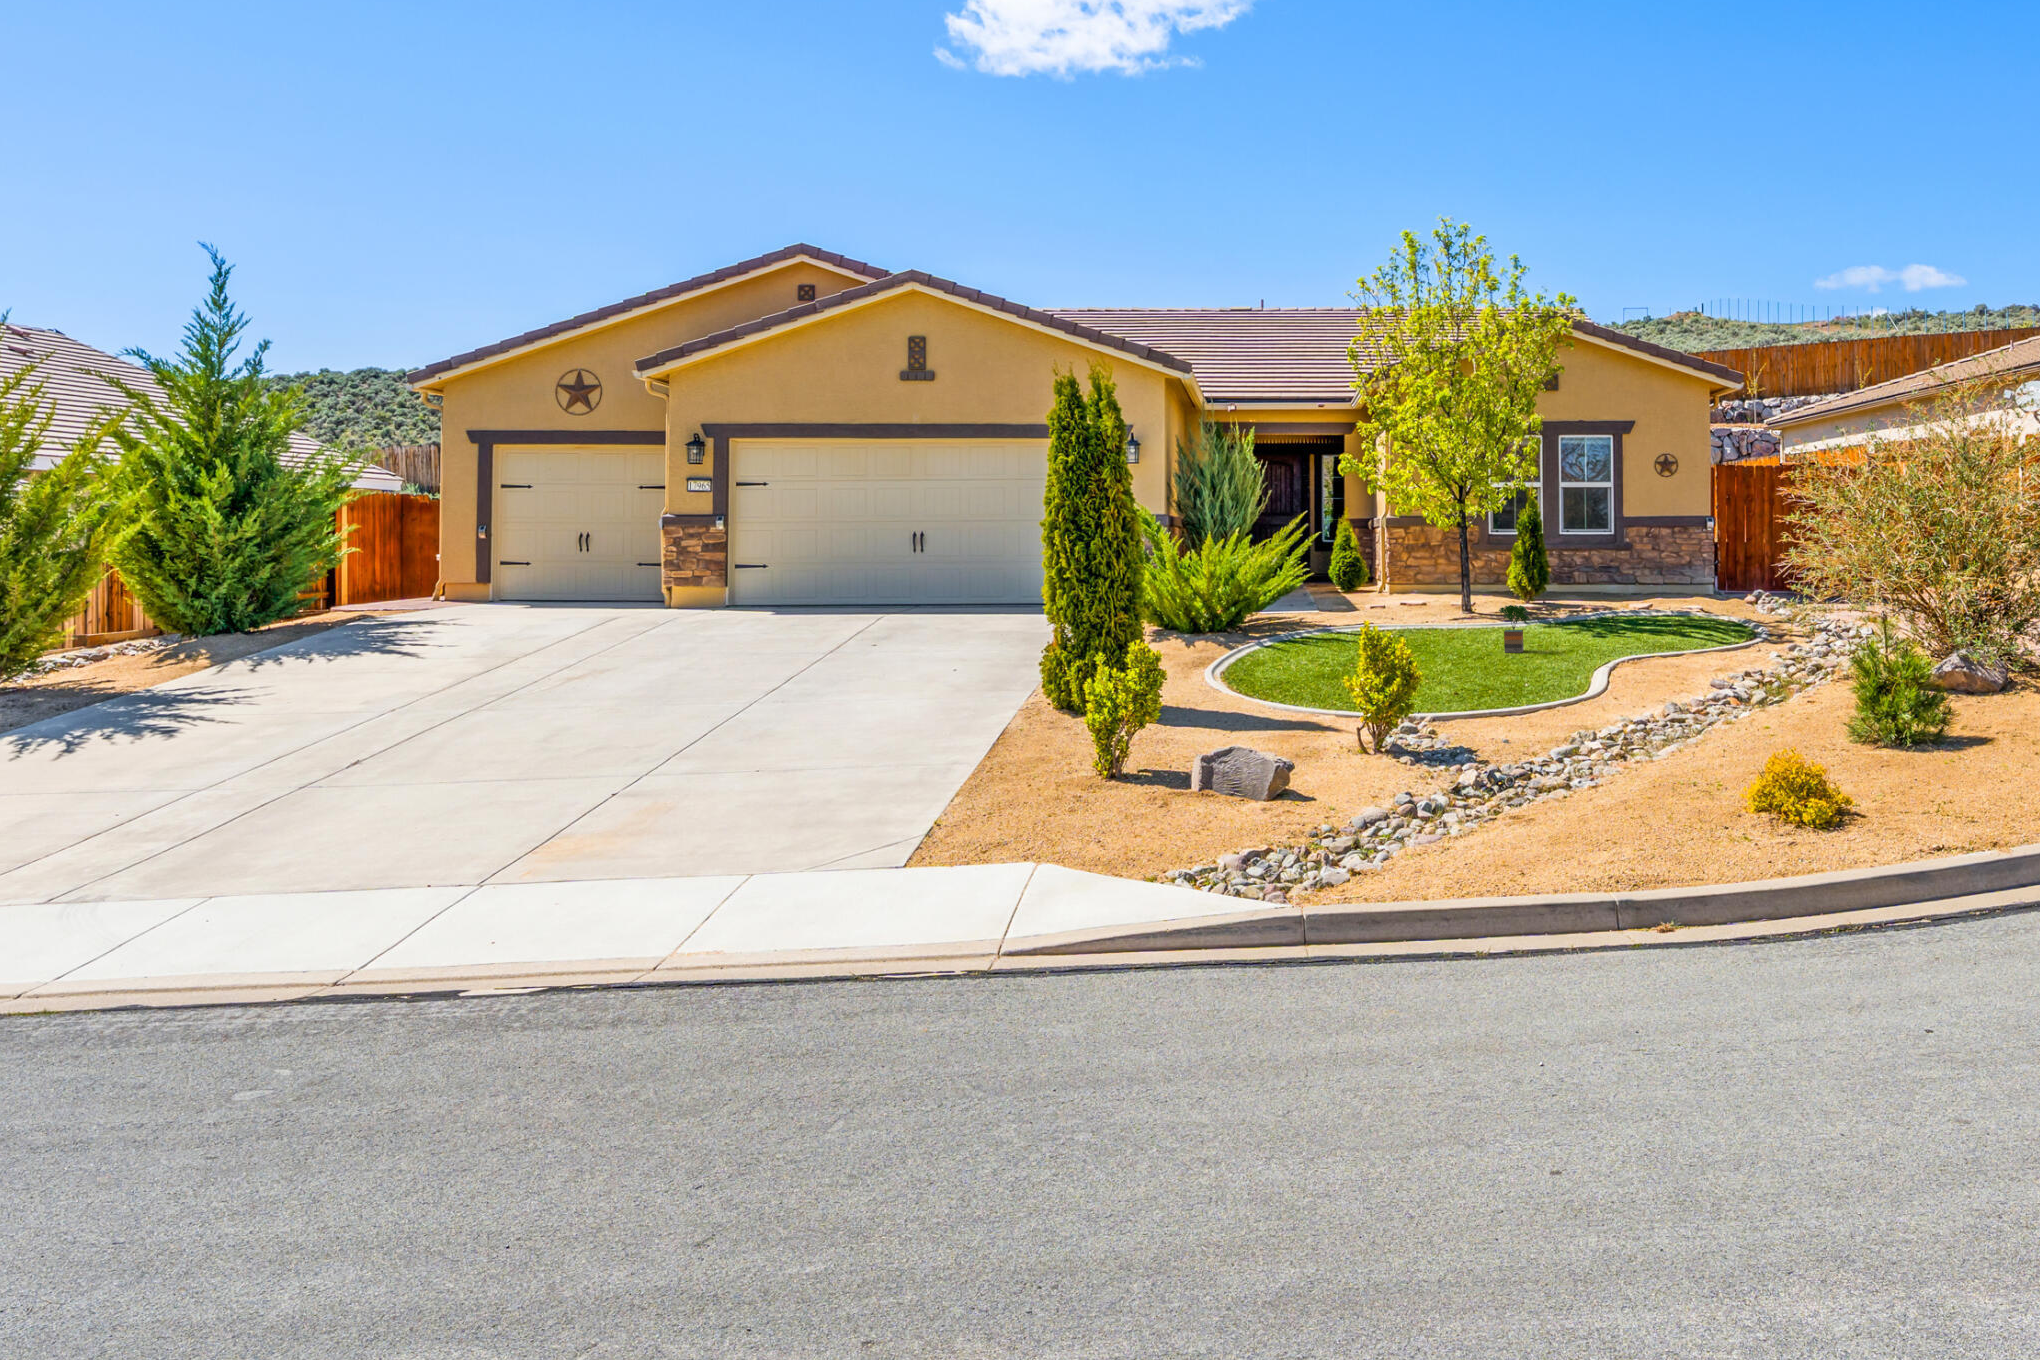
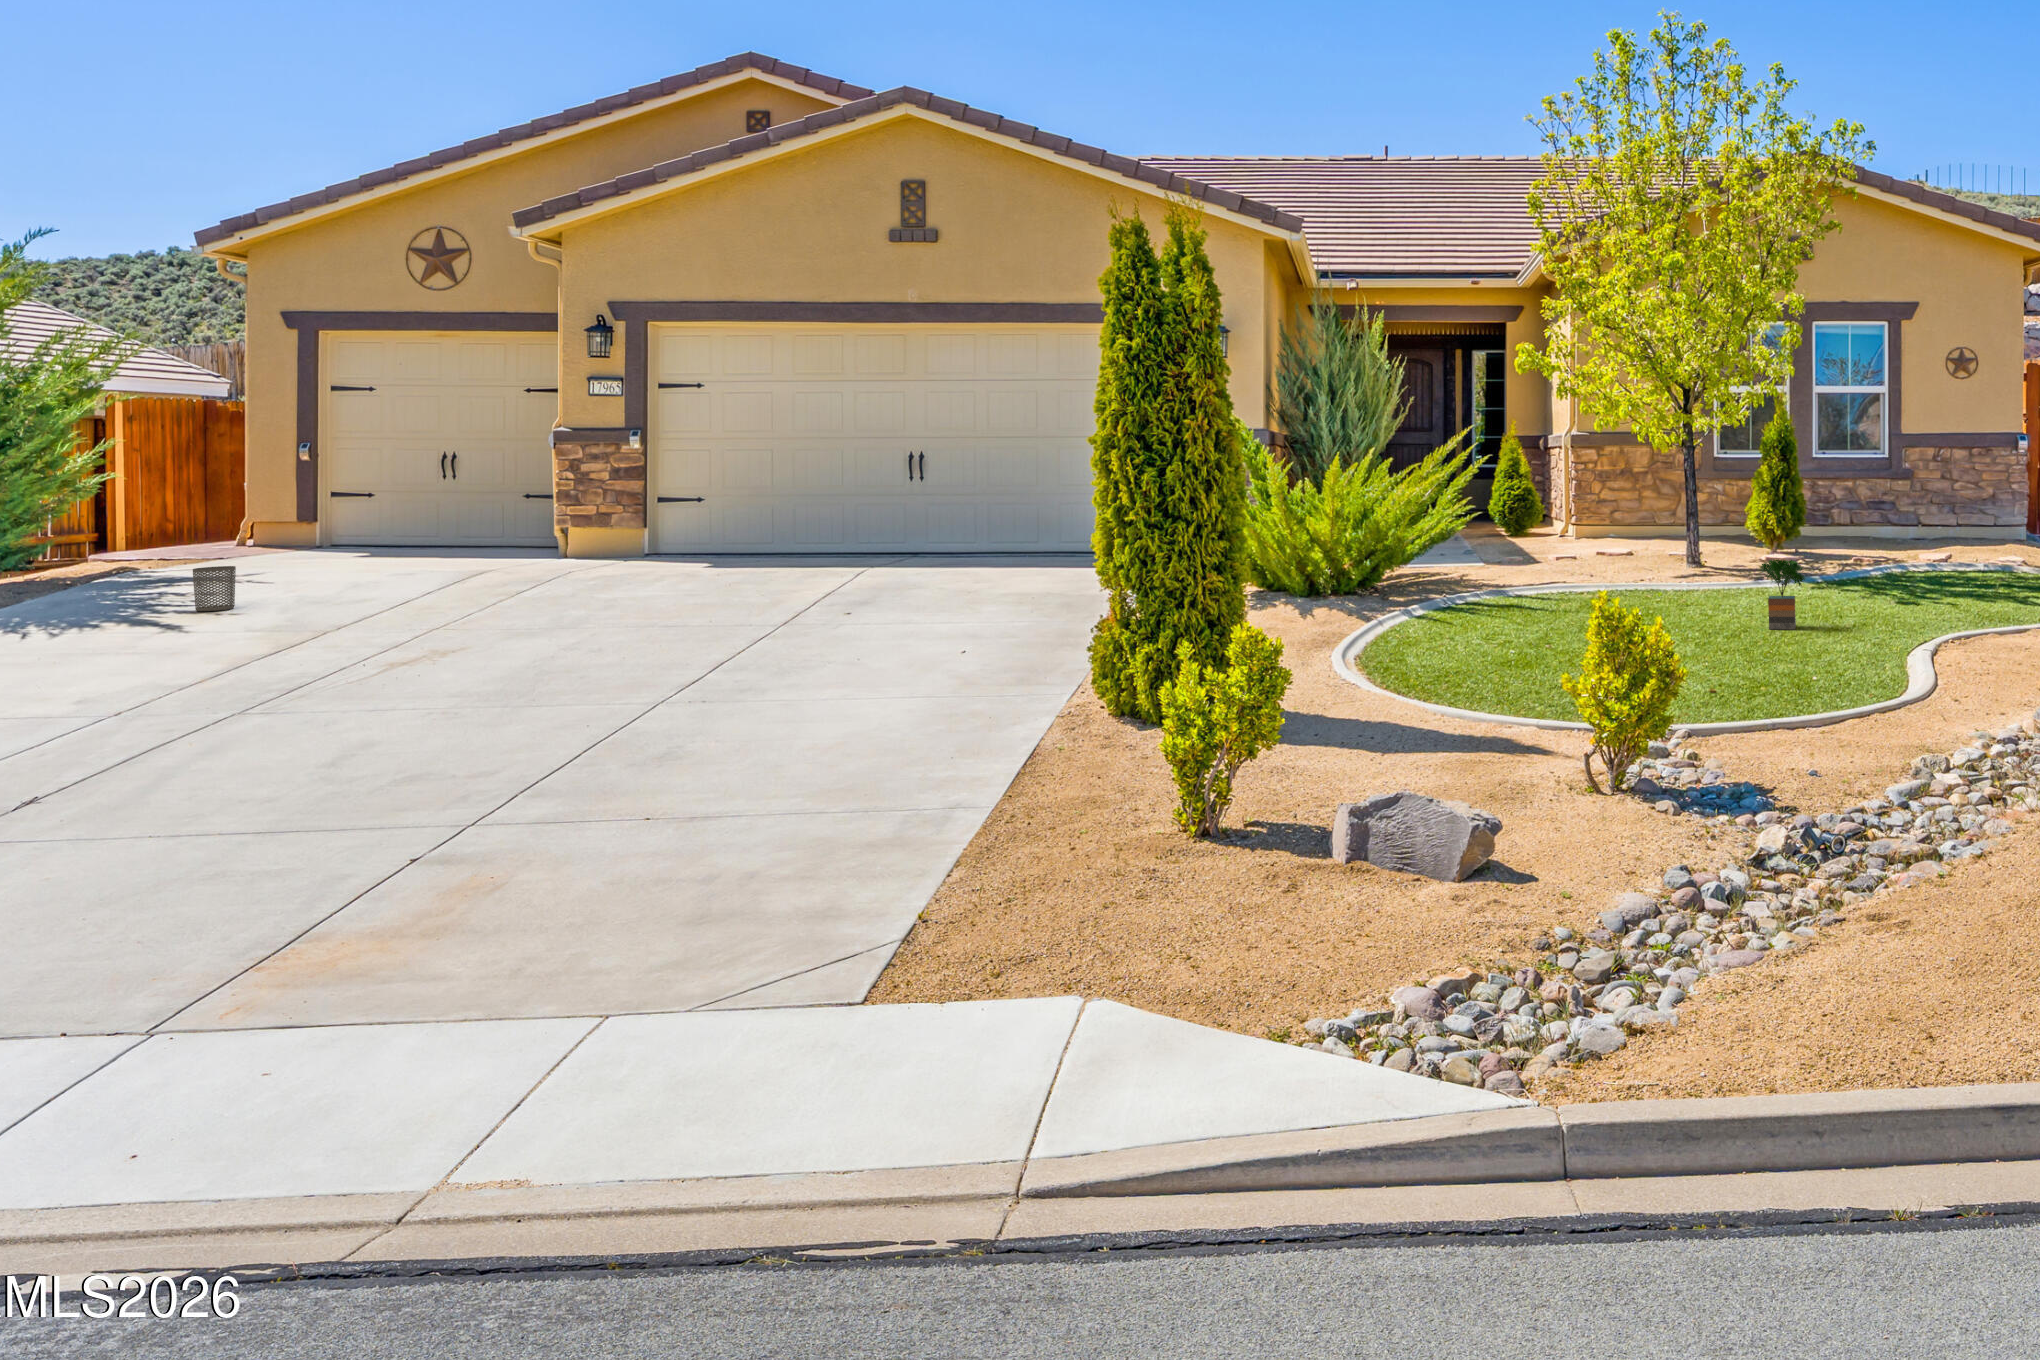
waste bin: none [422,611,451,642] -> present [193,566,236,611]

